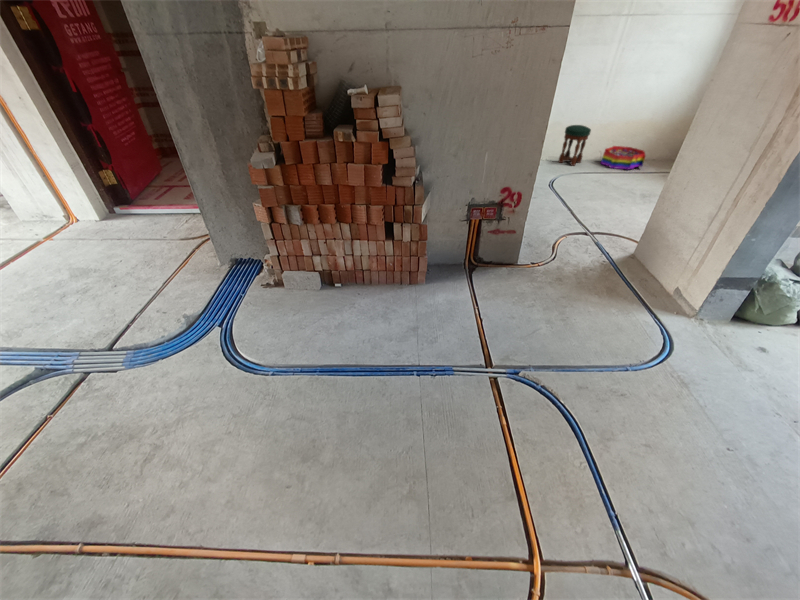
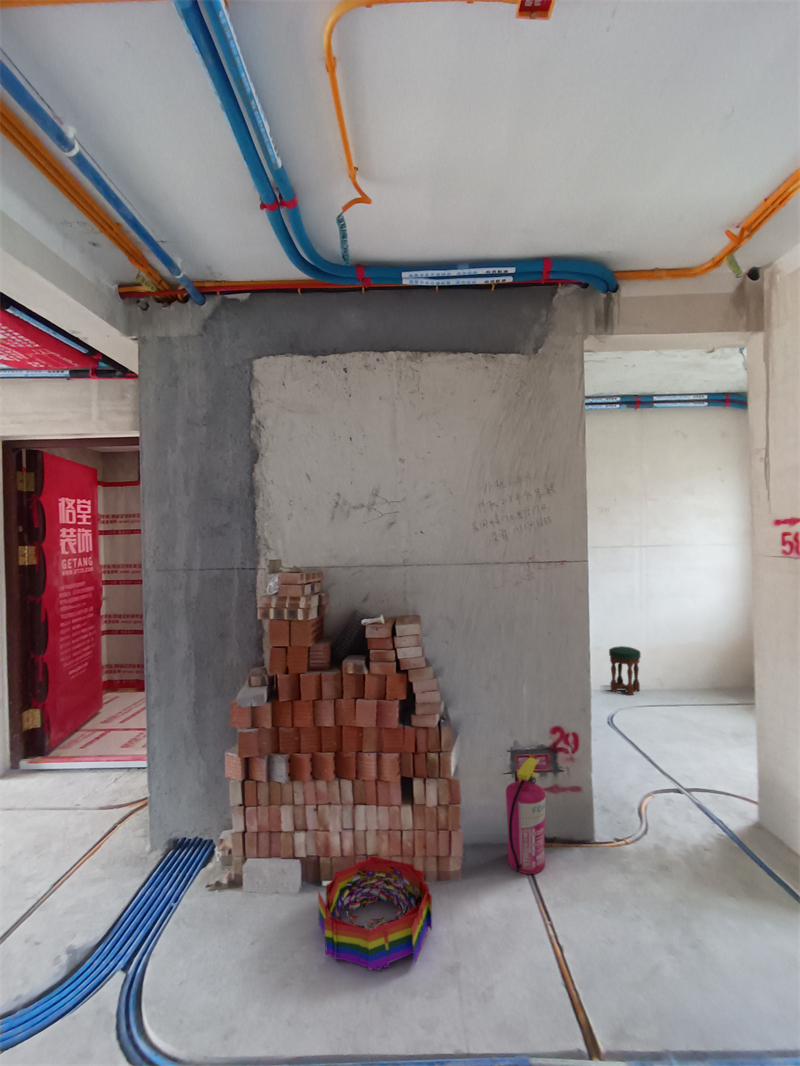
storage bin: present [601,146,645,169] -> present [318,856,432,970]
fire extinguisher: none [458,209,489,282] -> present [506,758,545,874]

